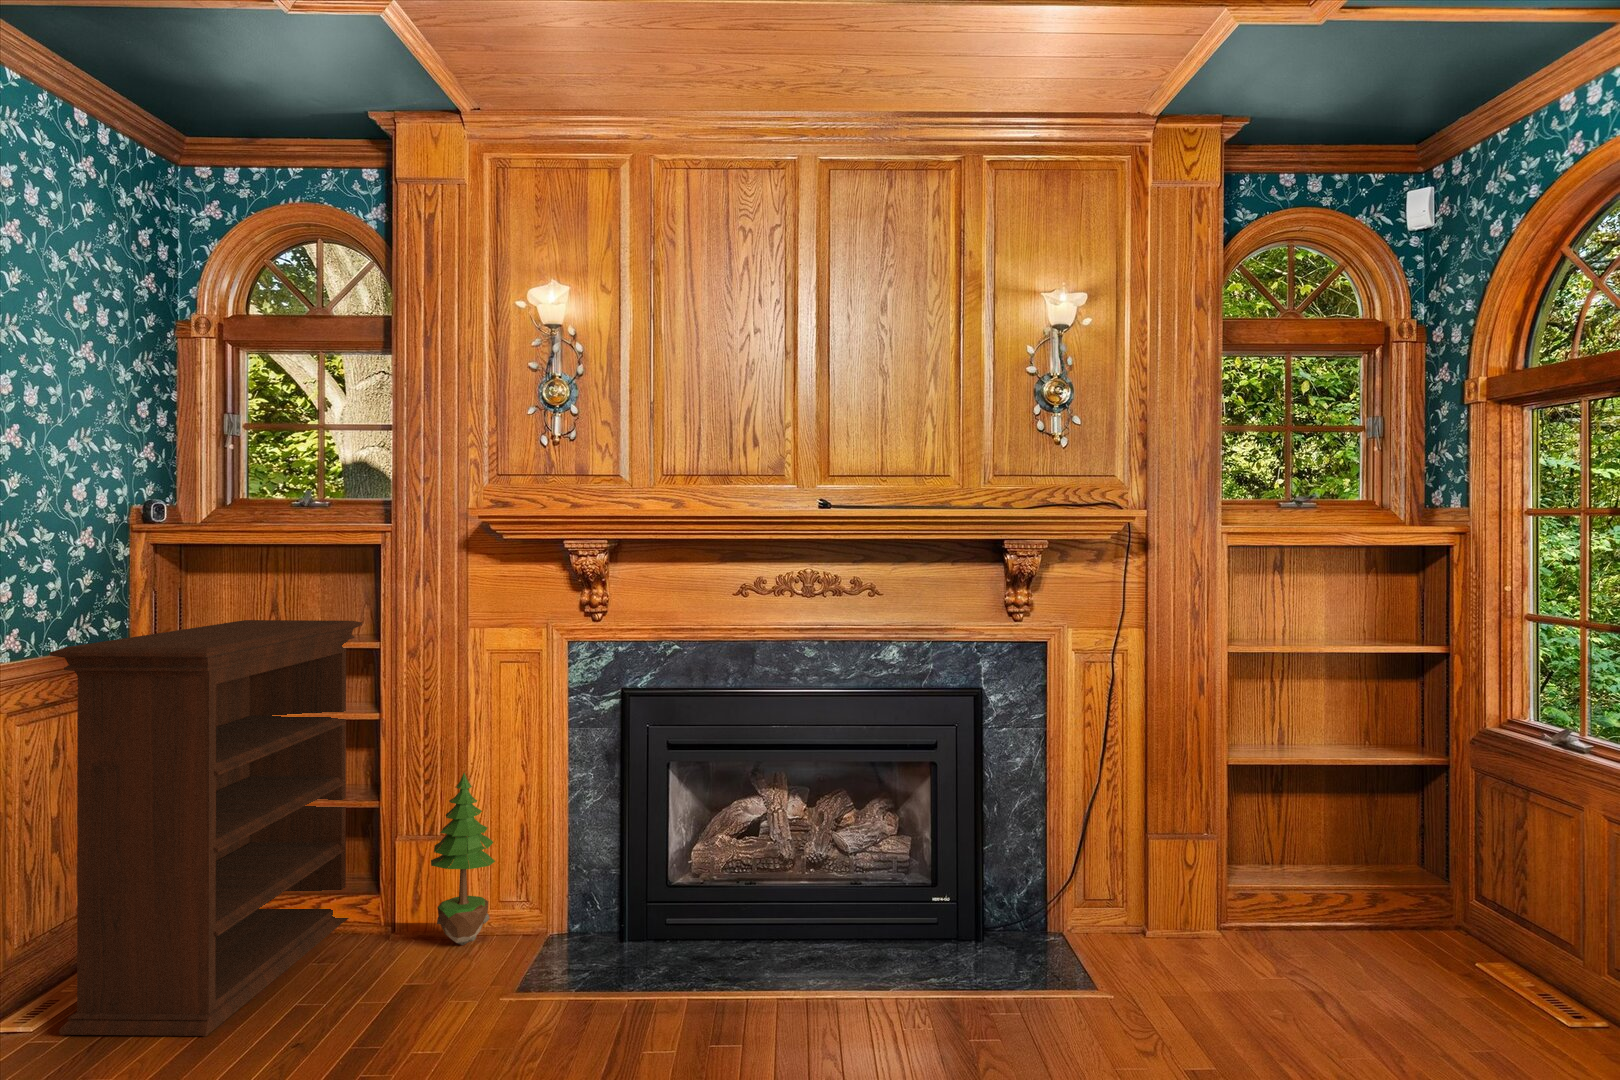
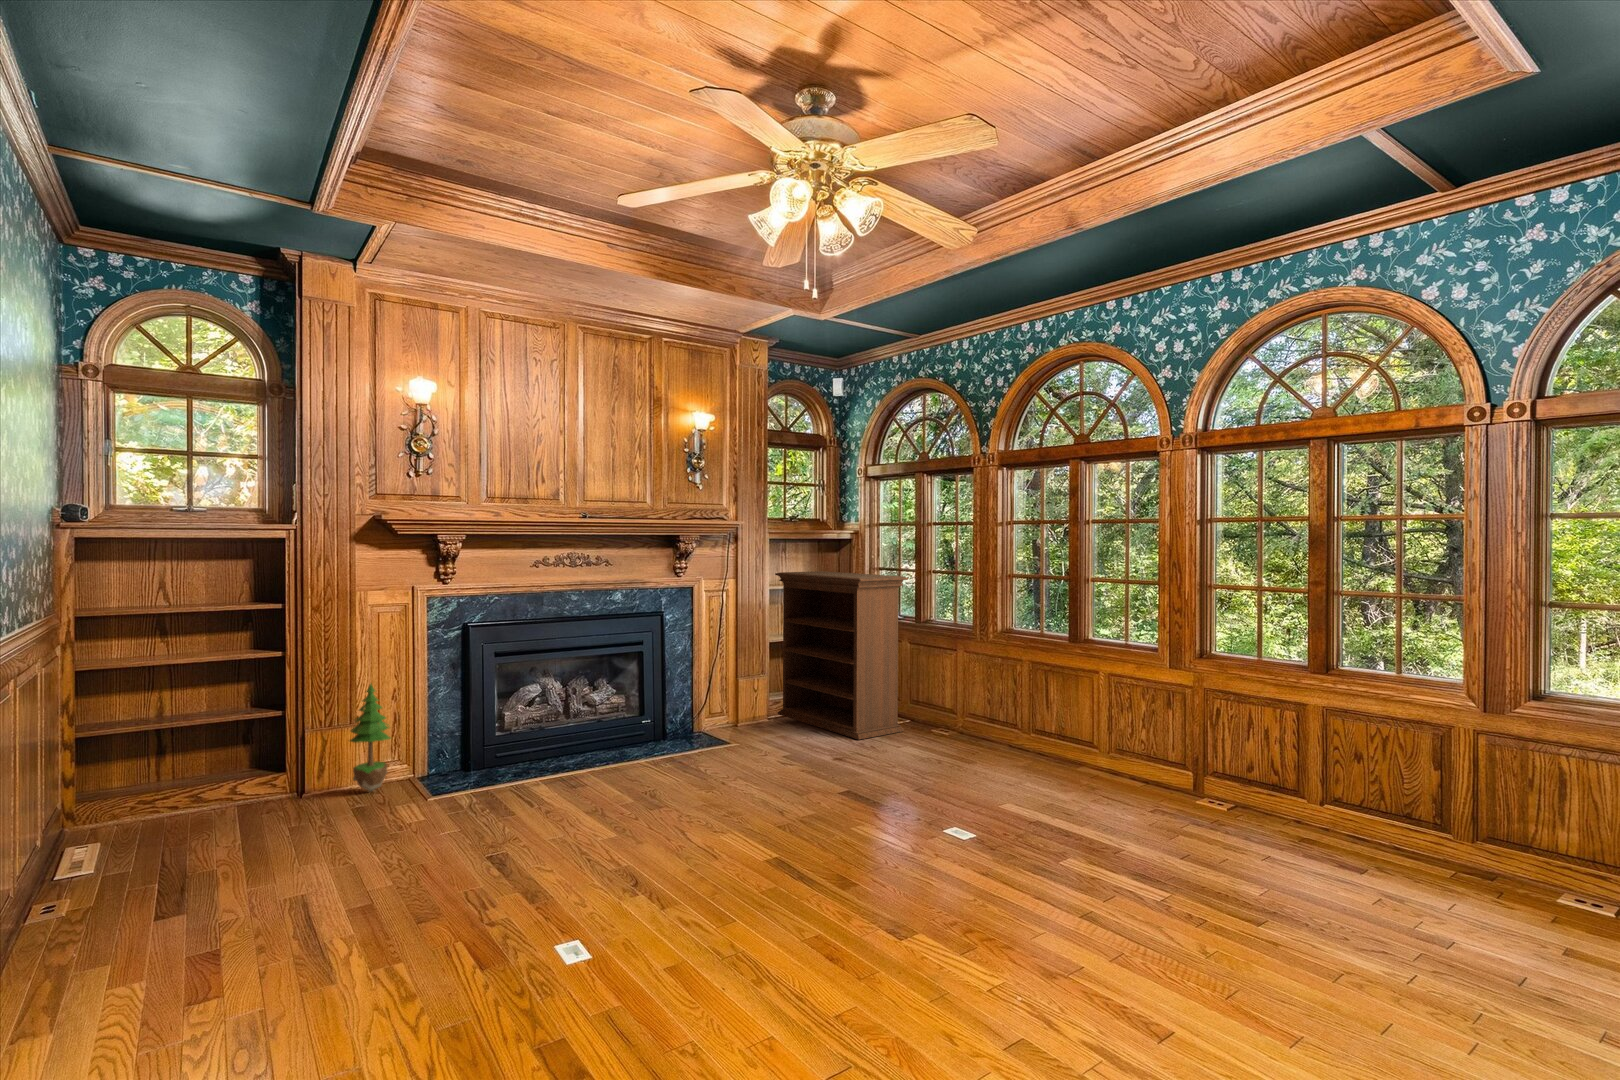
bookshelf: present [50,620,362,1036] -> present [775,571,908,739]

